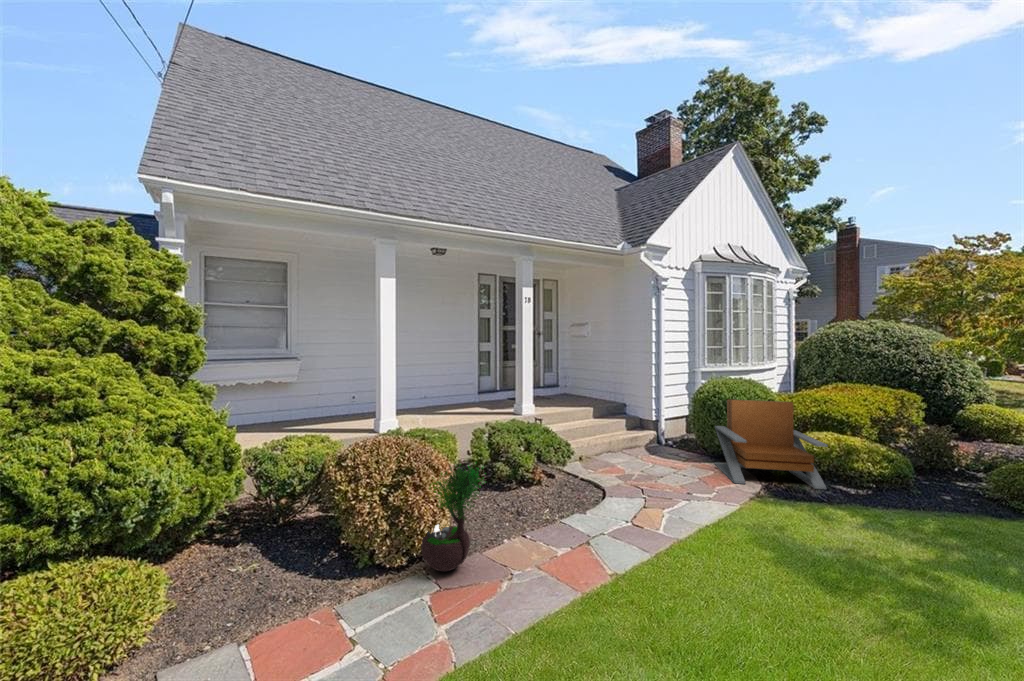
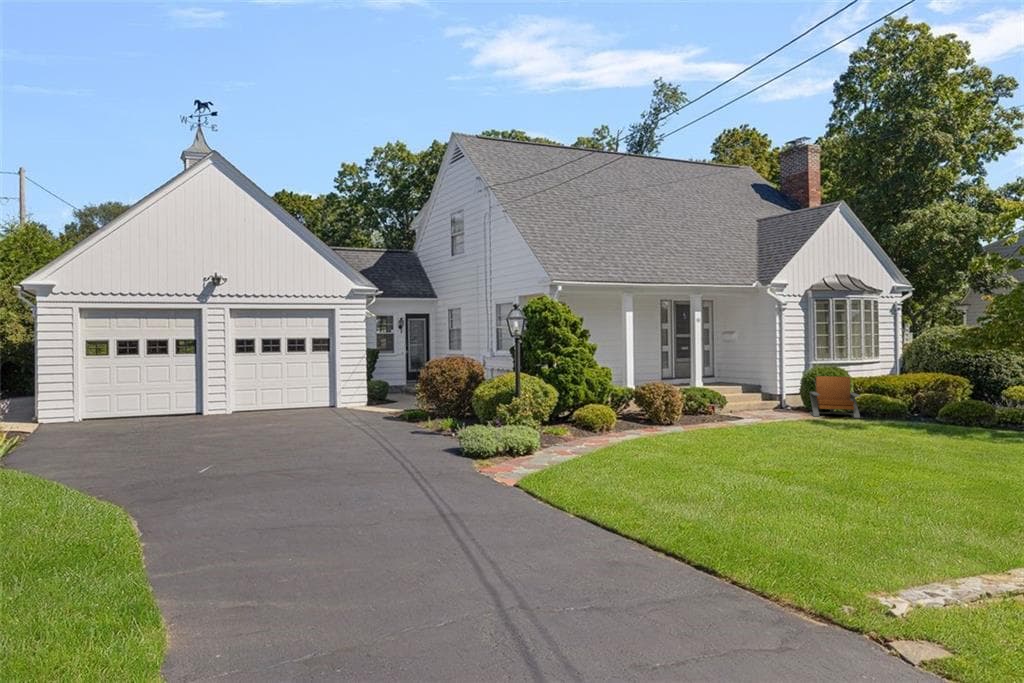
potted tree: present [421,464,483,571] -> none [679,387,701,426]

